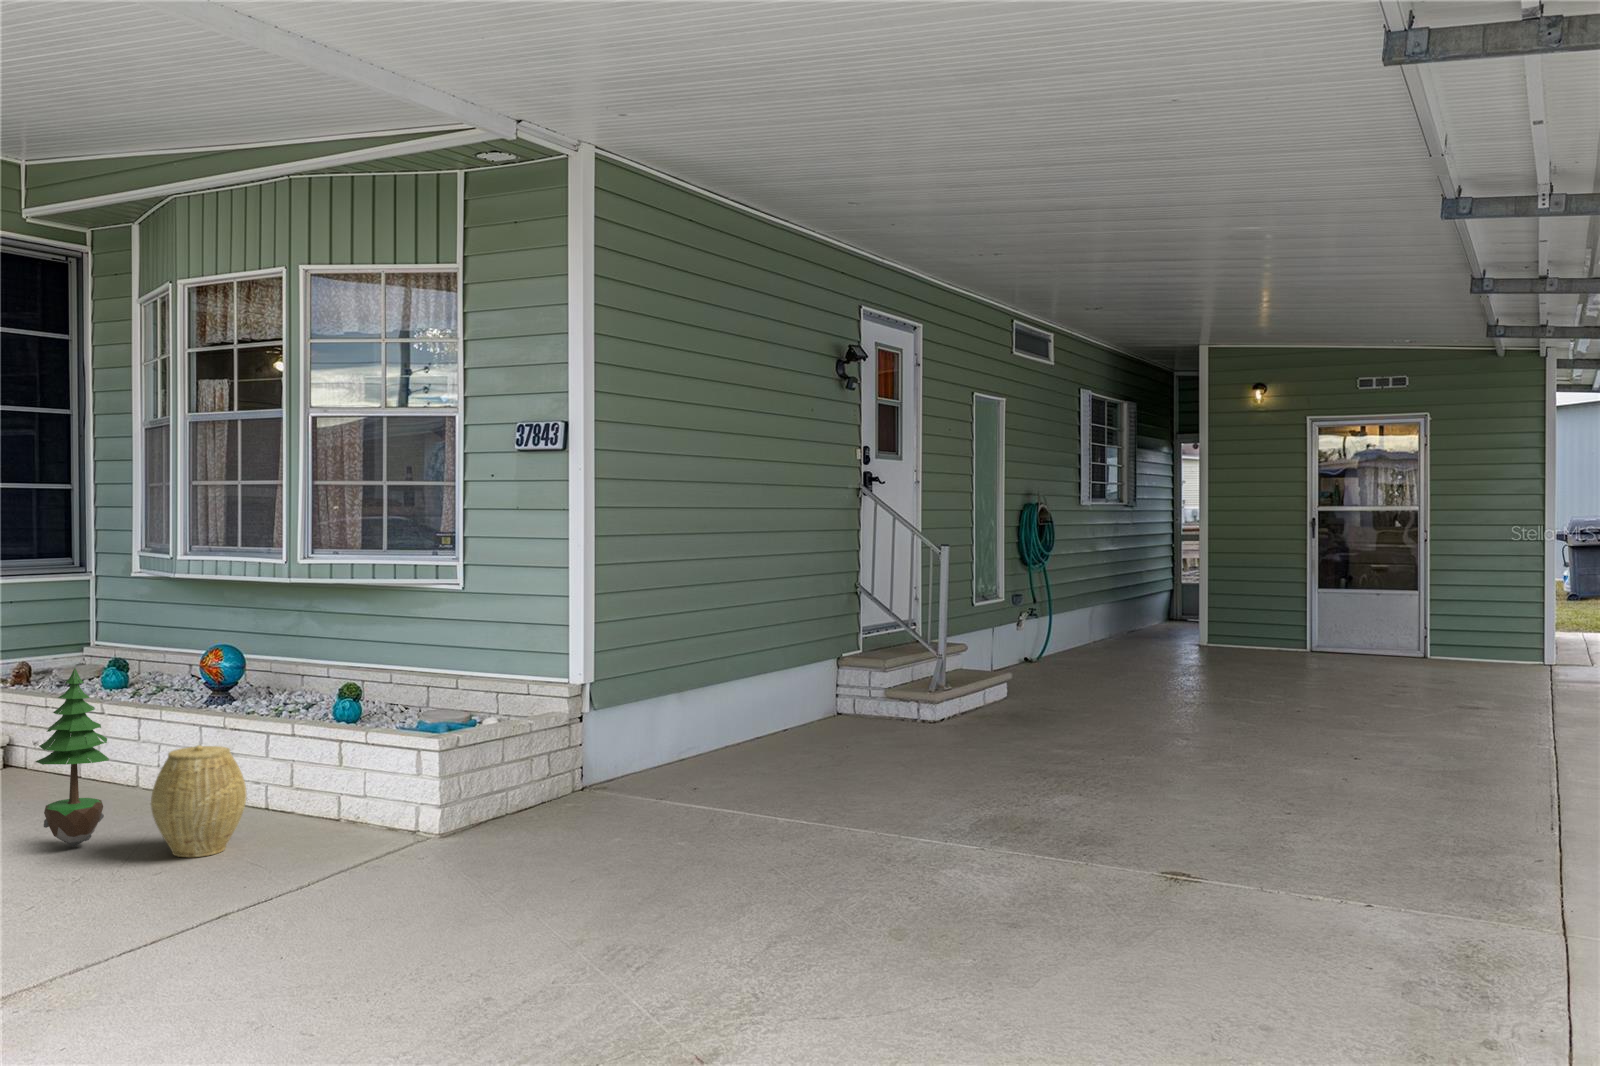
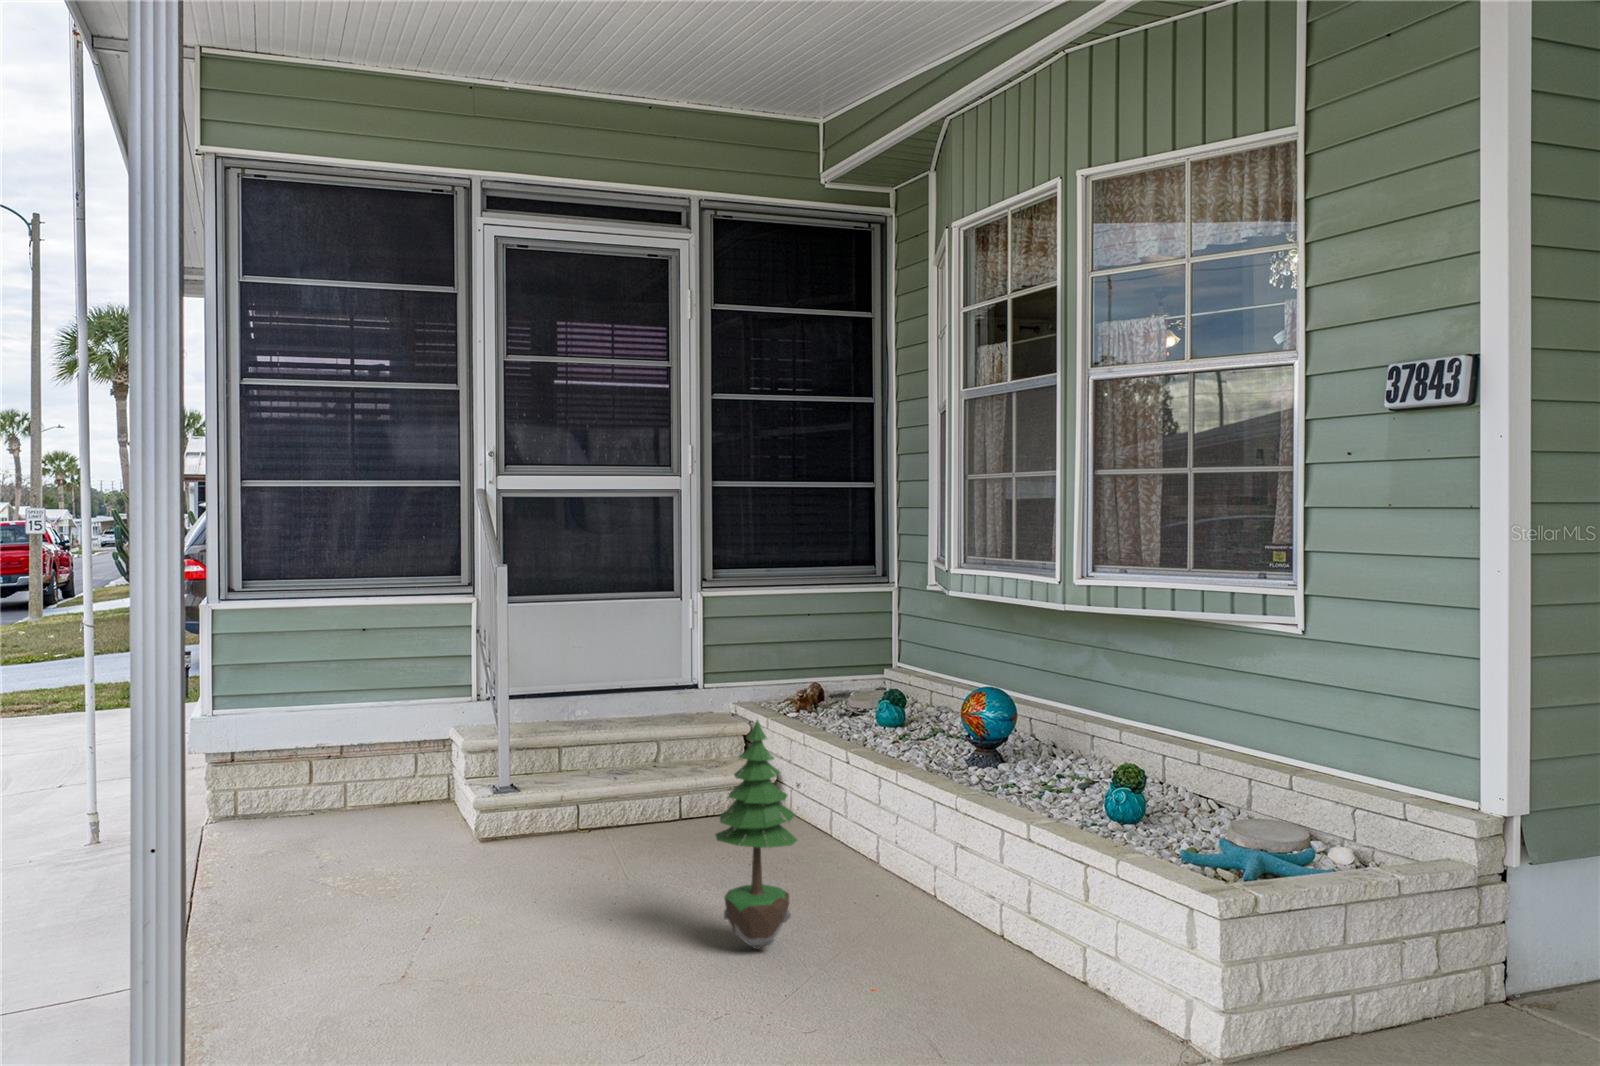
woven basket: present [151,745,247,857] -> none [822,845,944,1010]

